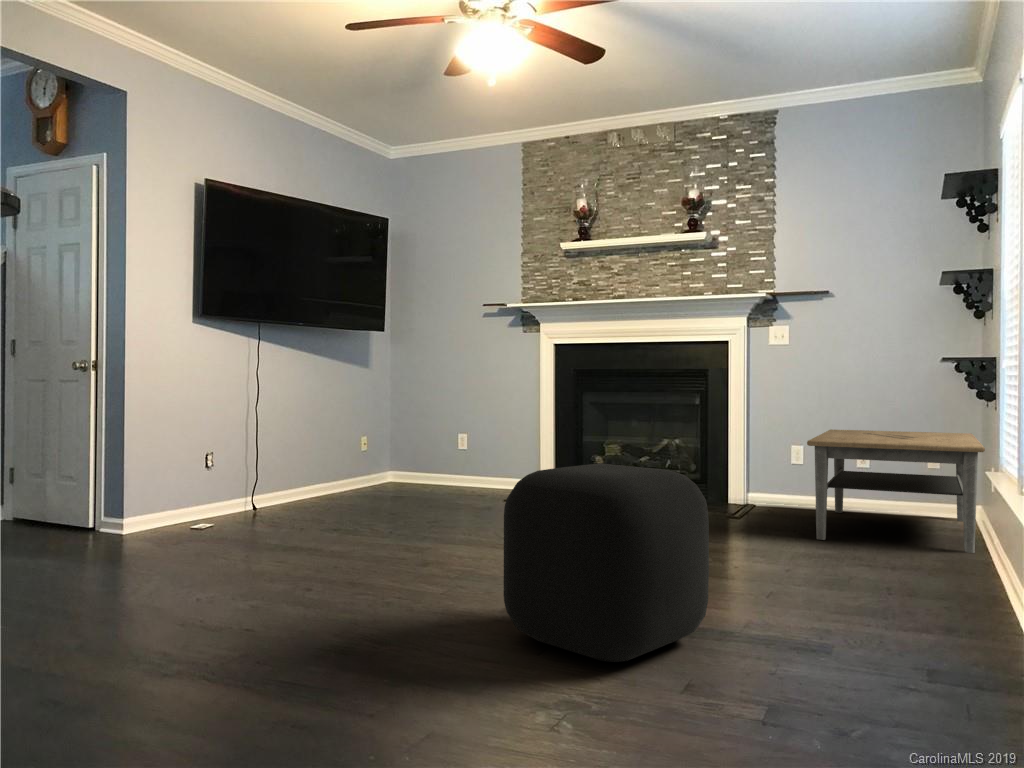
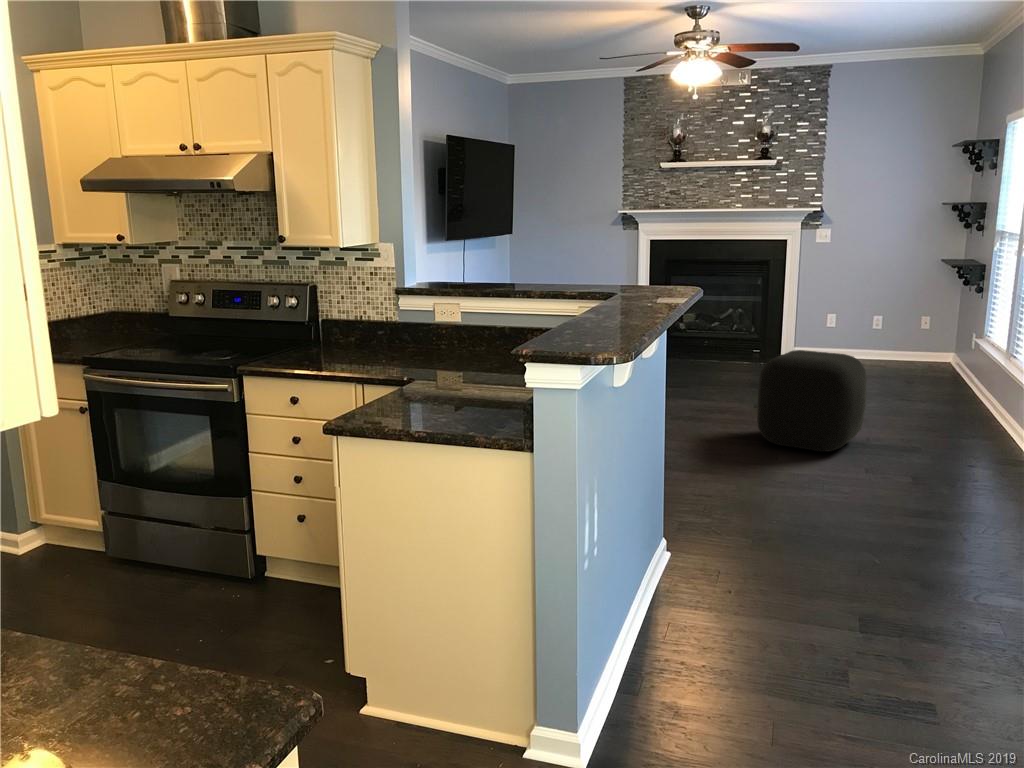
coffee table: present [807,429,985,553] -> none [857,303,974,385]

